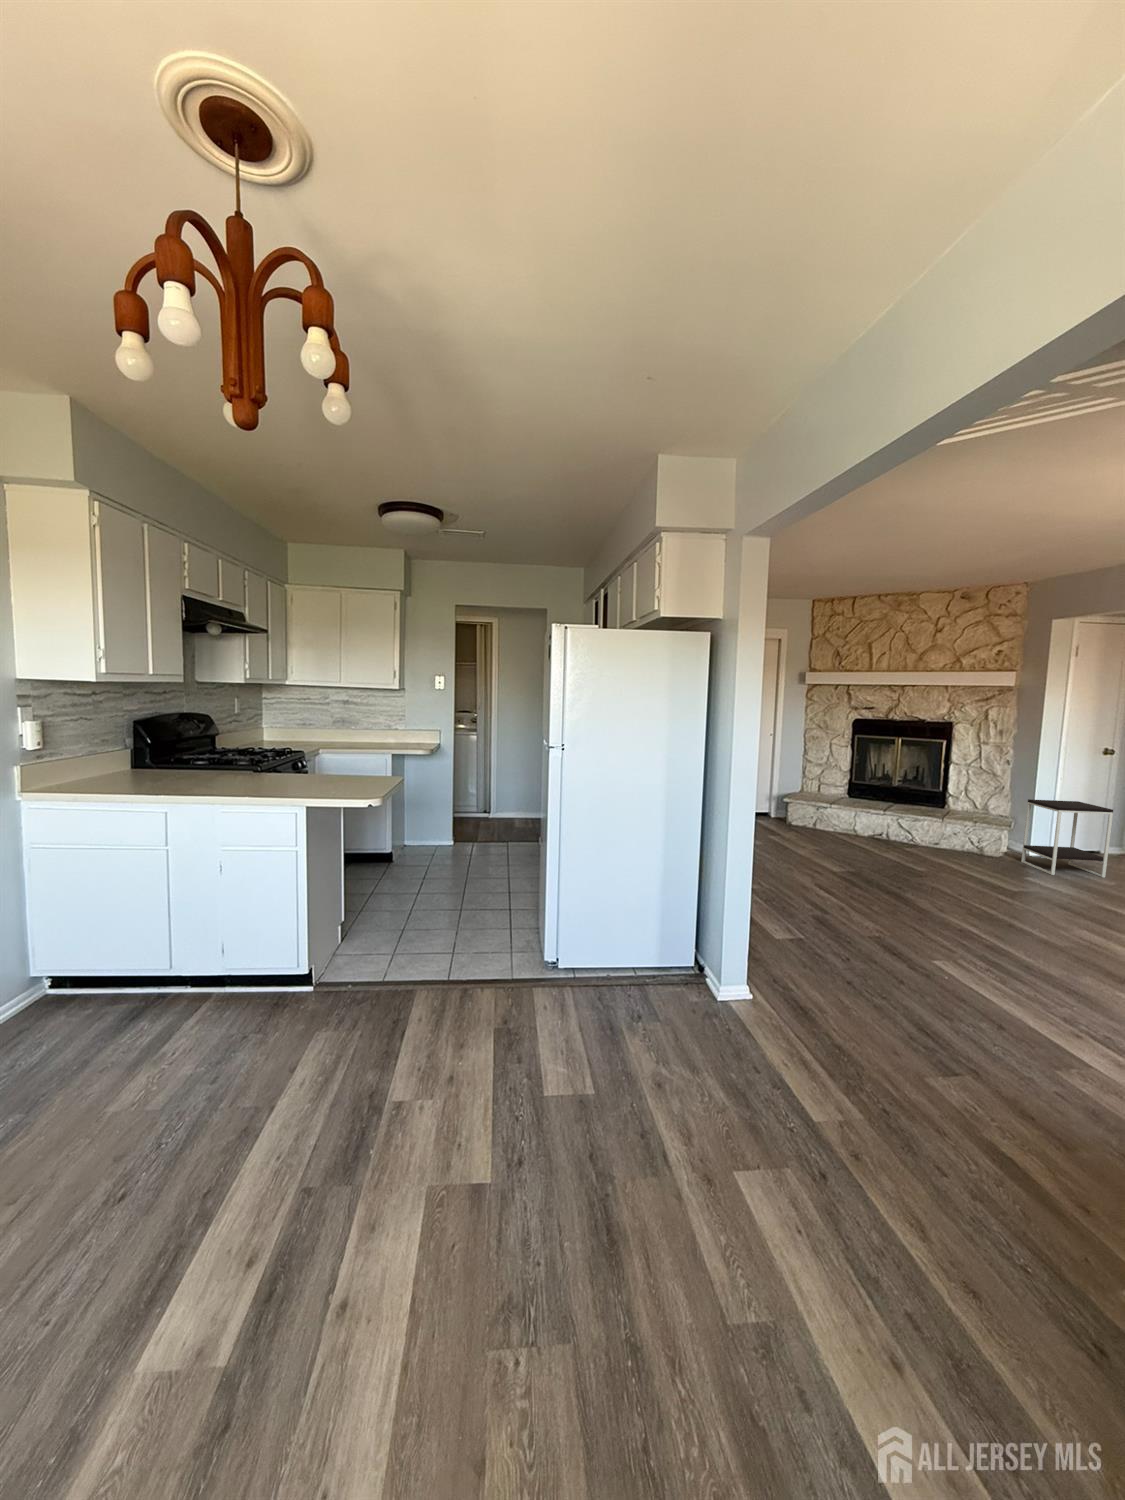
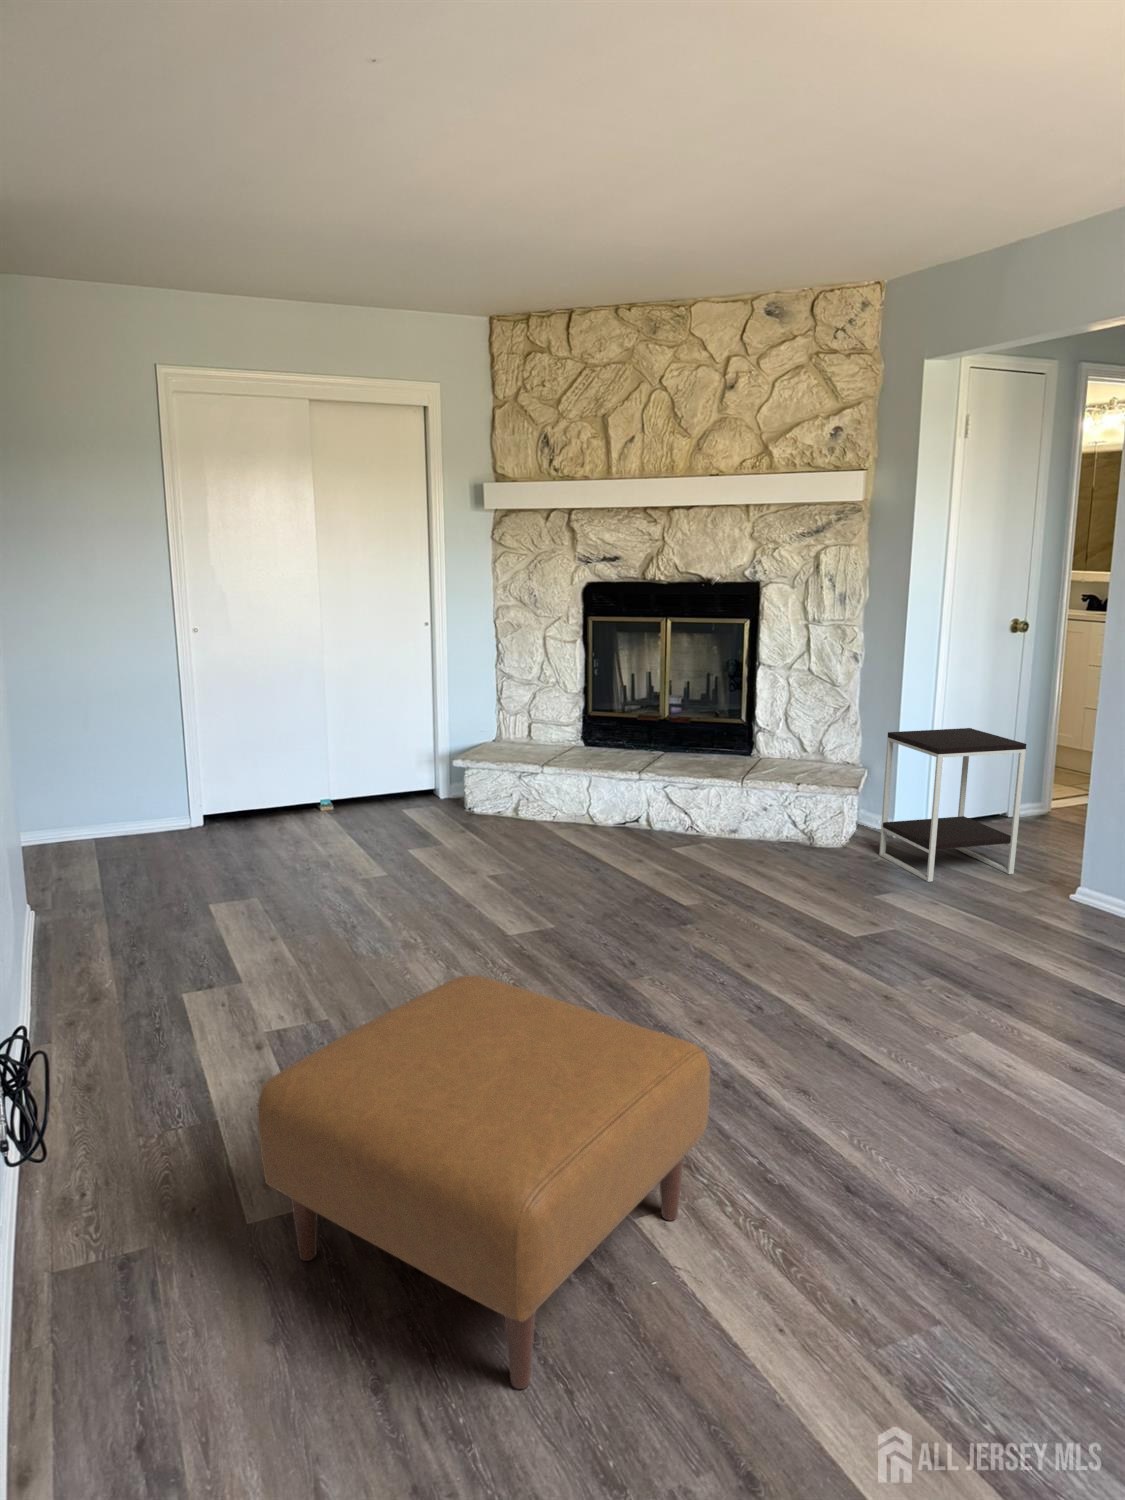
ottoman: none [790,860,959,977] -> present [258,975,710,1389]

